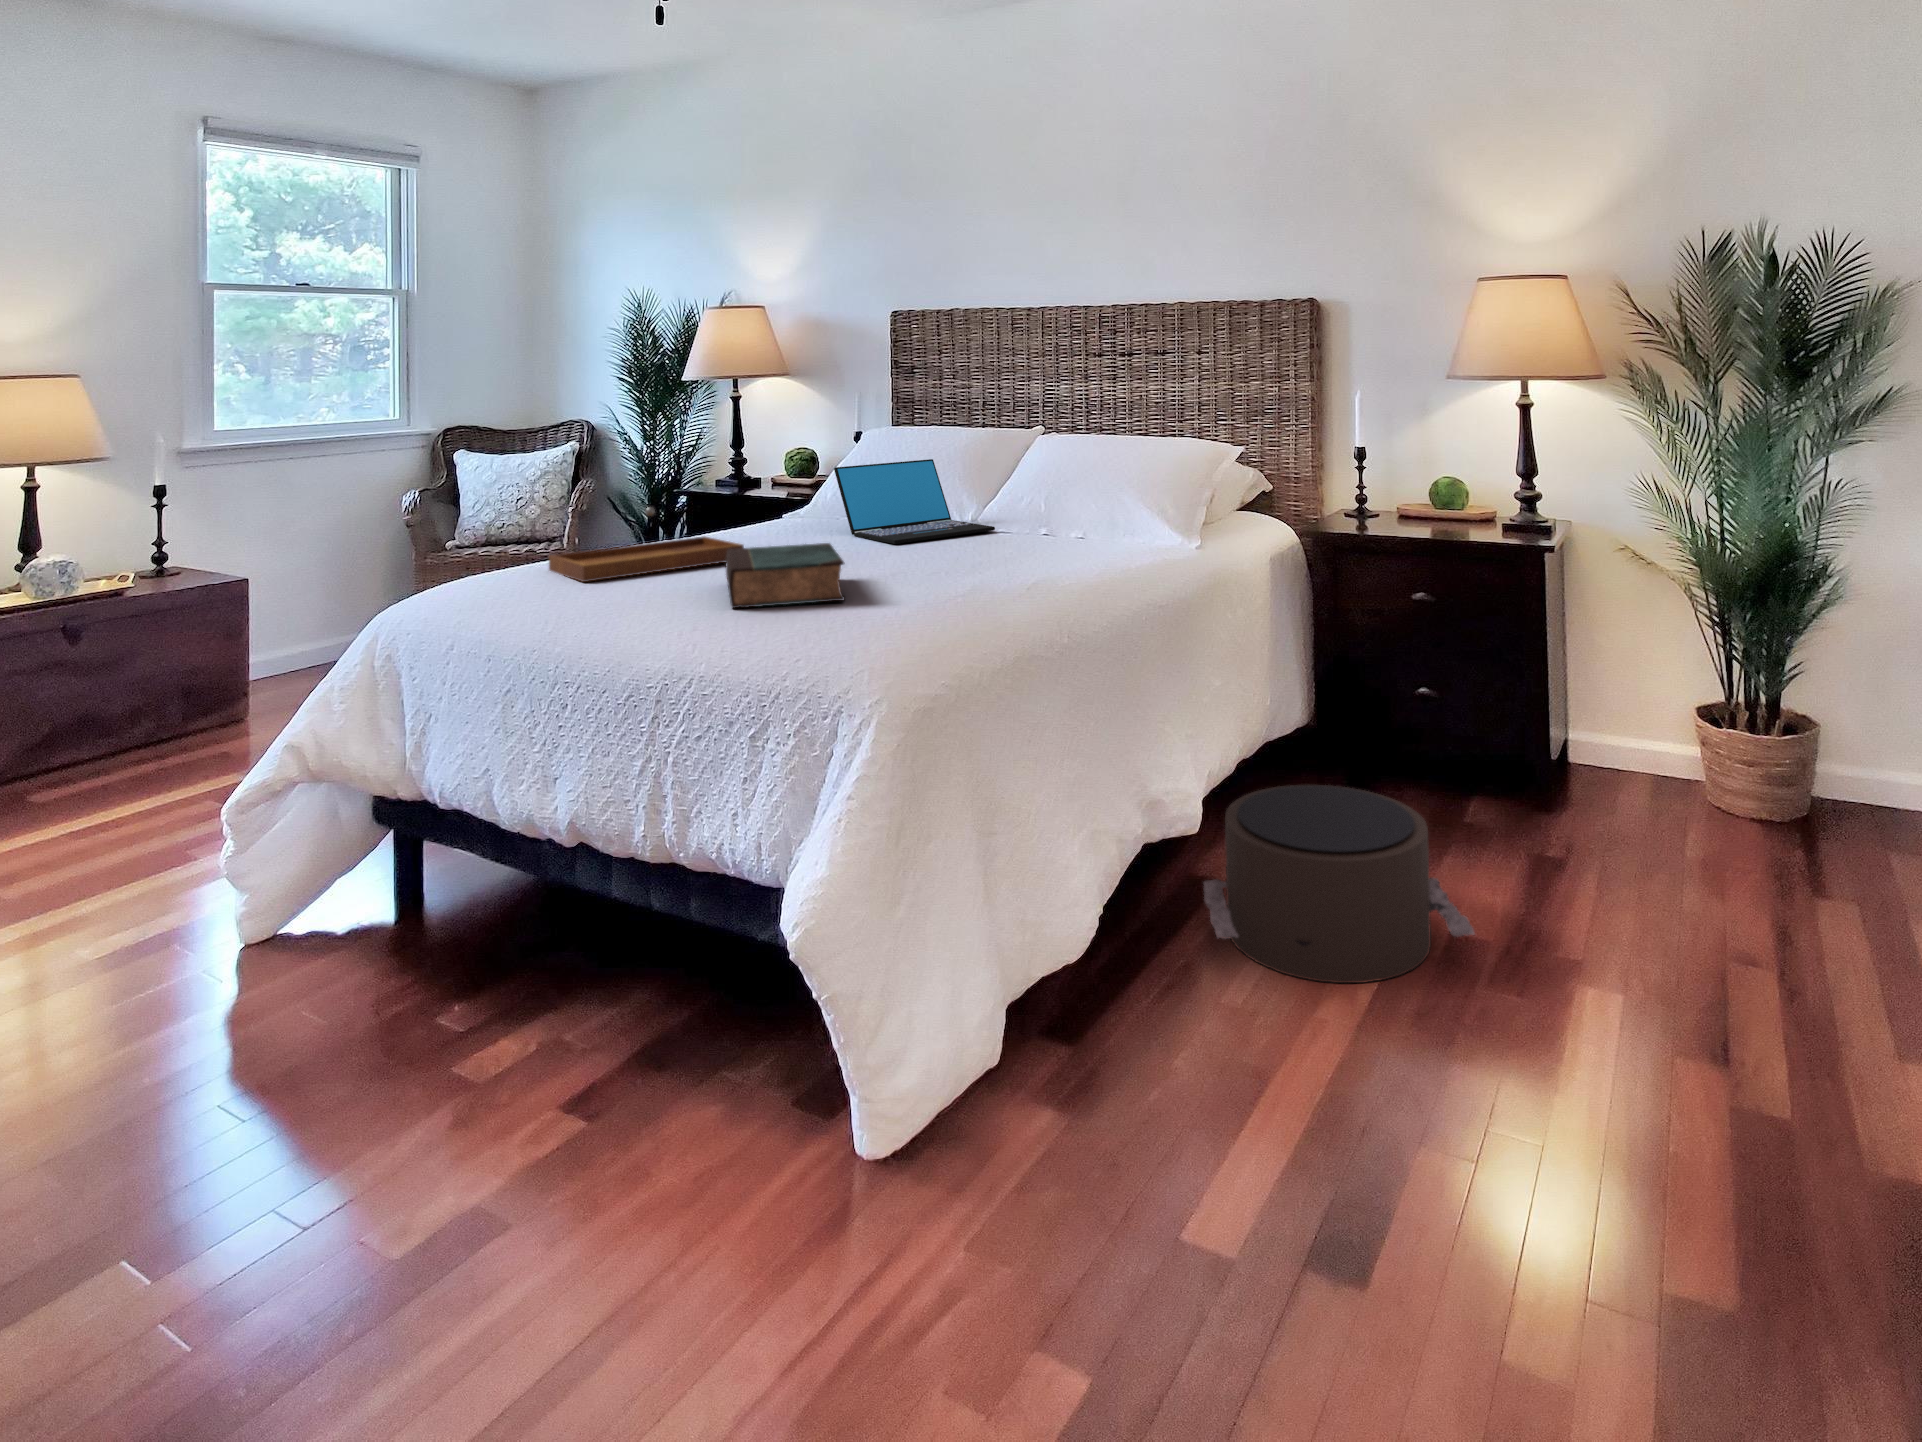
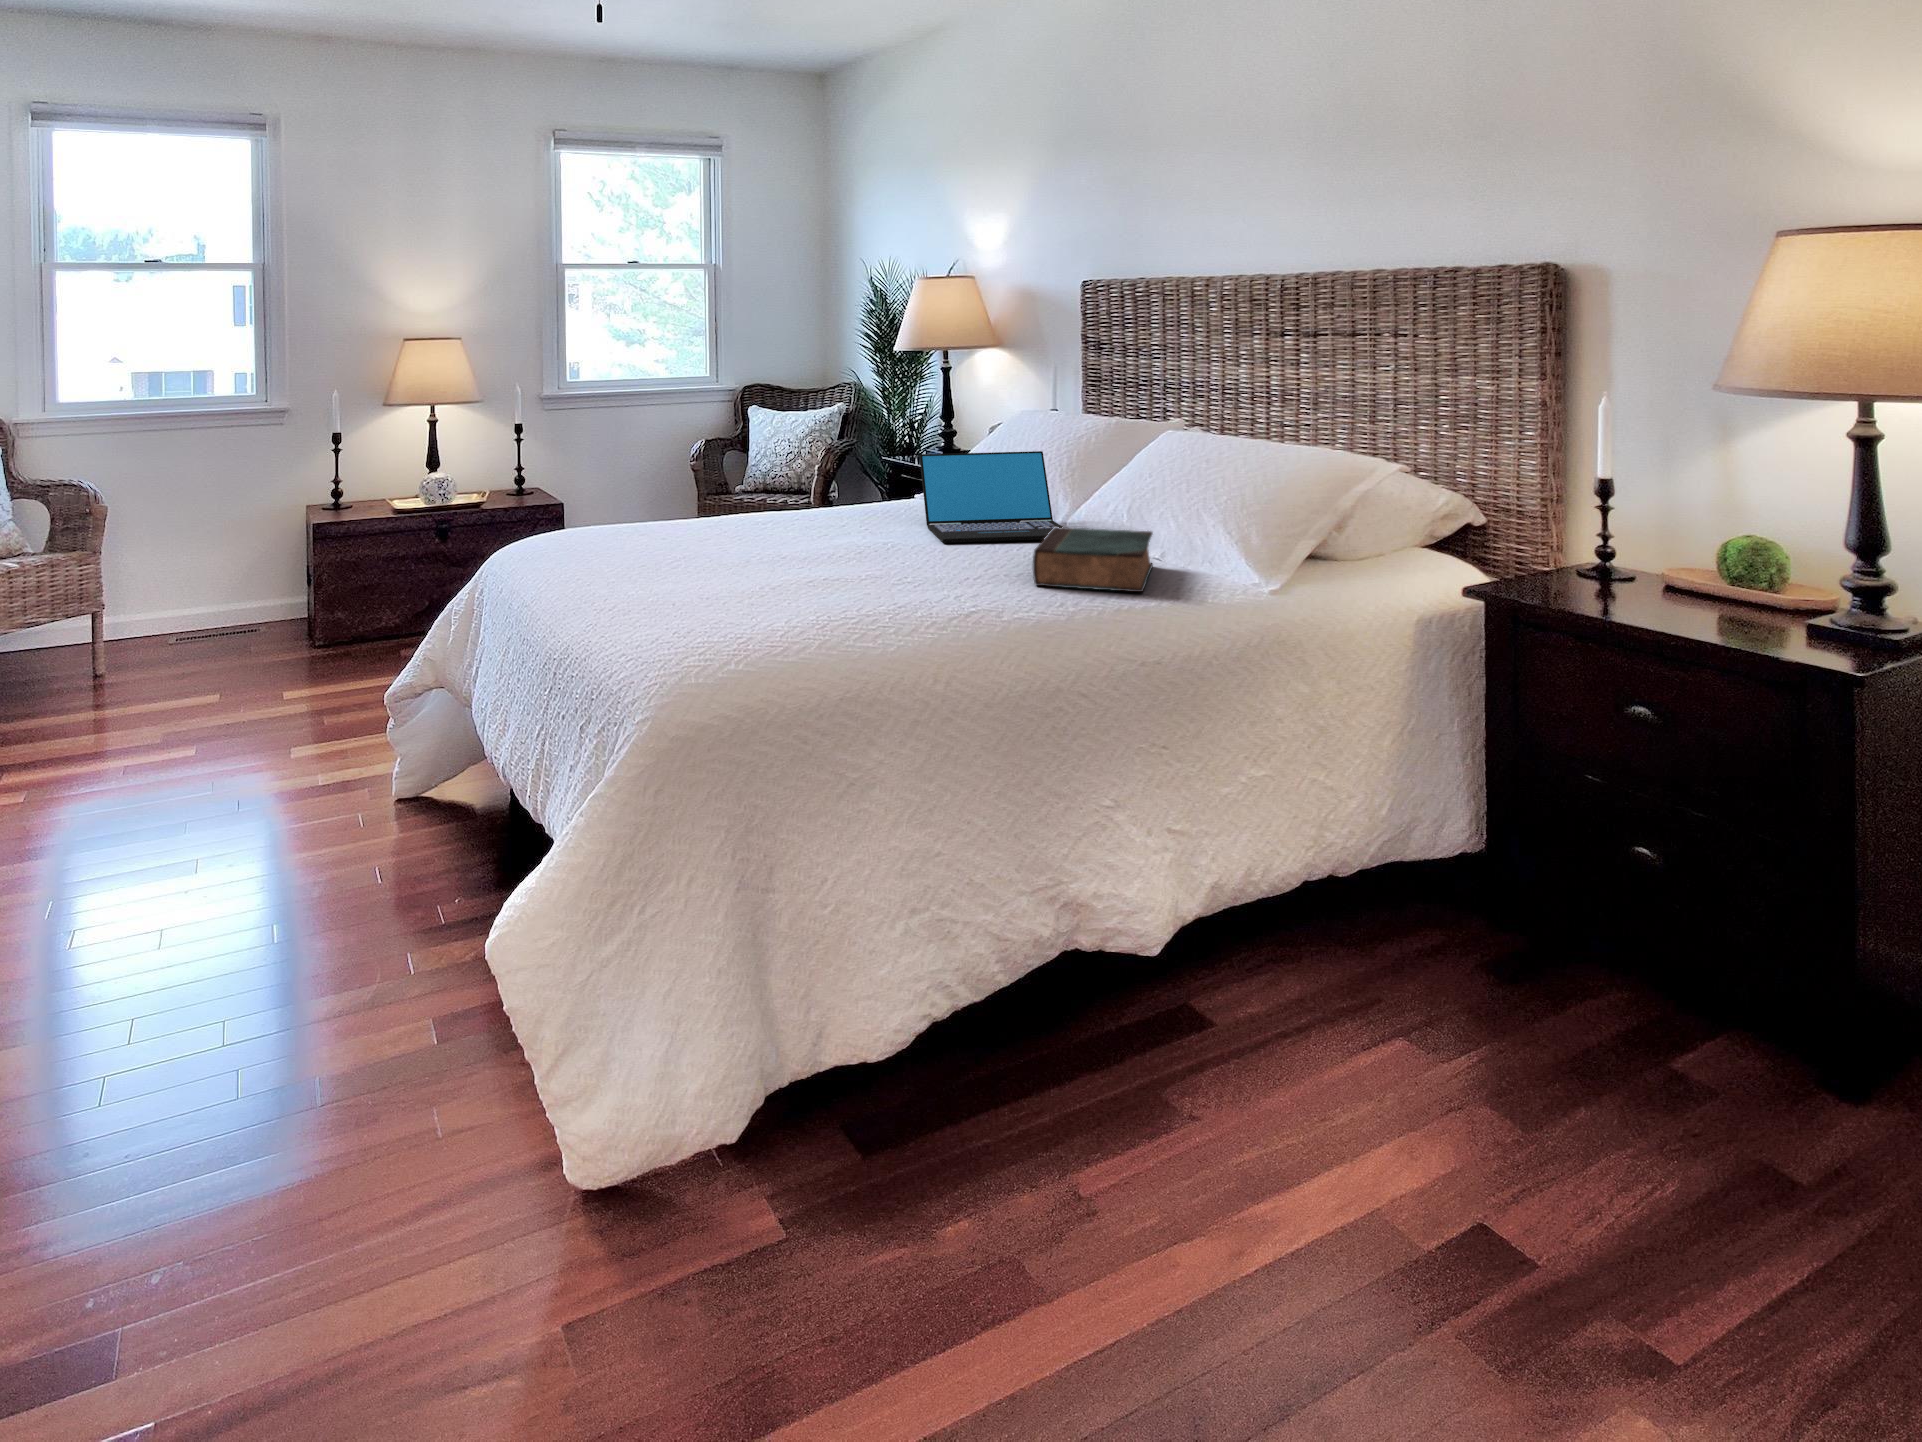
tray: present [549,507,744,582] -> none [613,484,773,549]
book: present [726,543,845,608] -> present [1033,527,1153,592]
pouf: present [1203,785,1475,983] -> none [1059,915,1427,1216]

